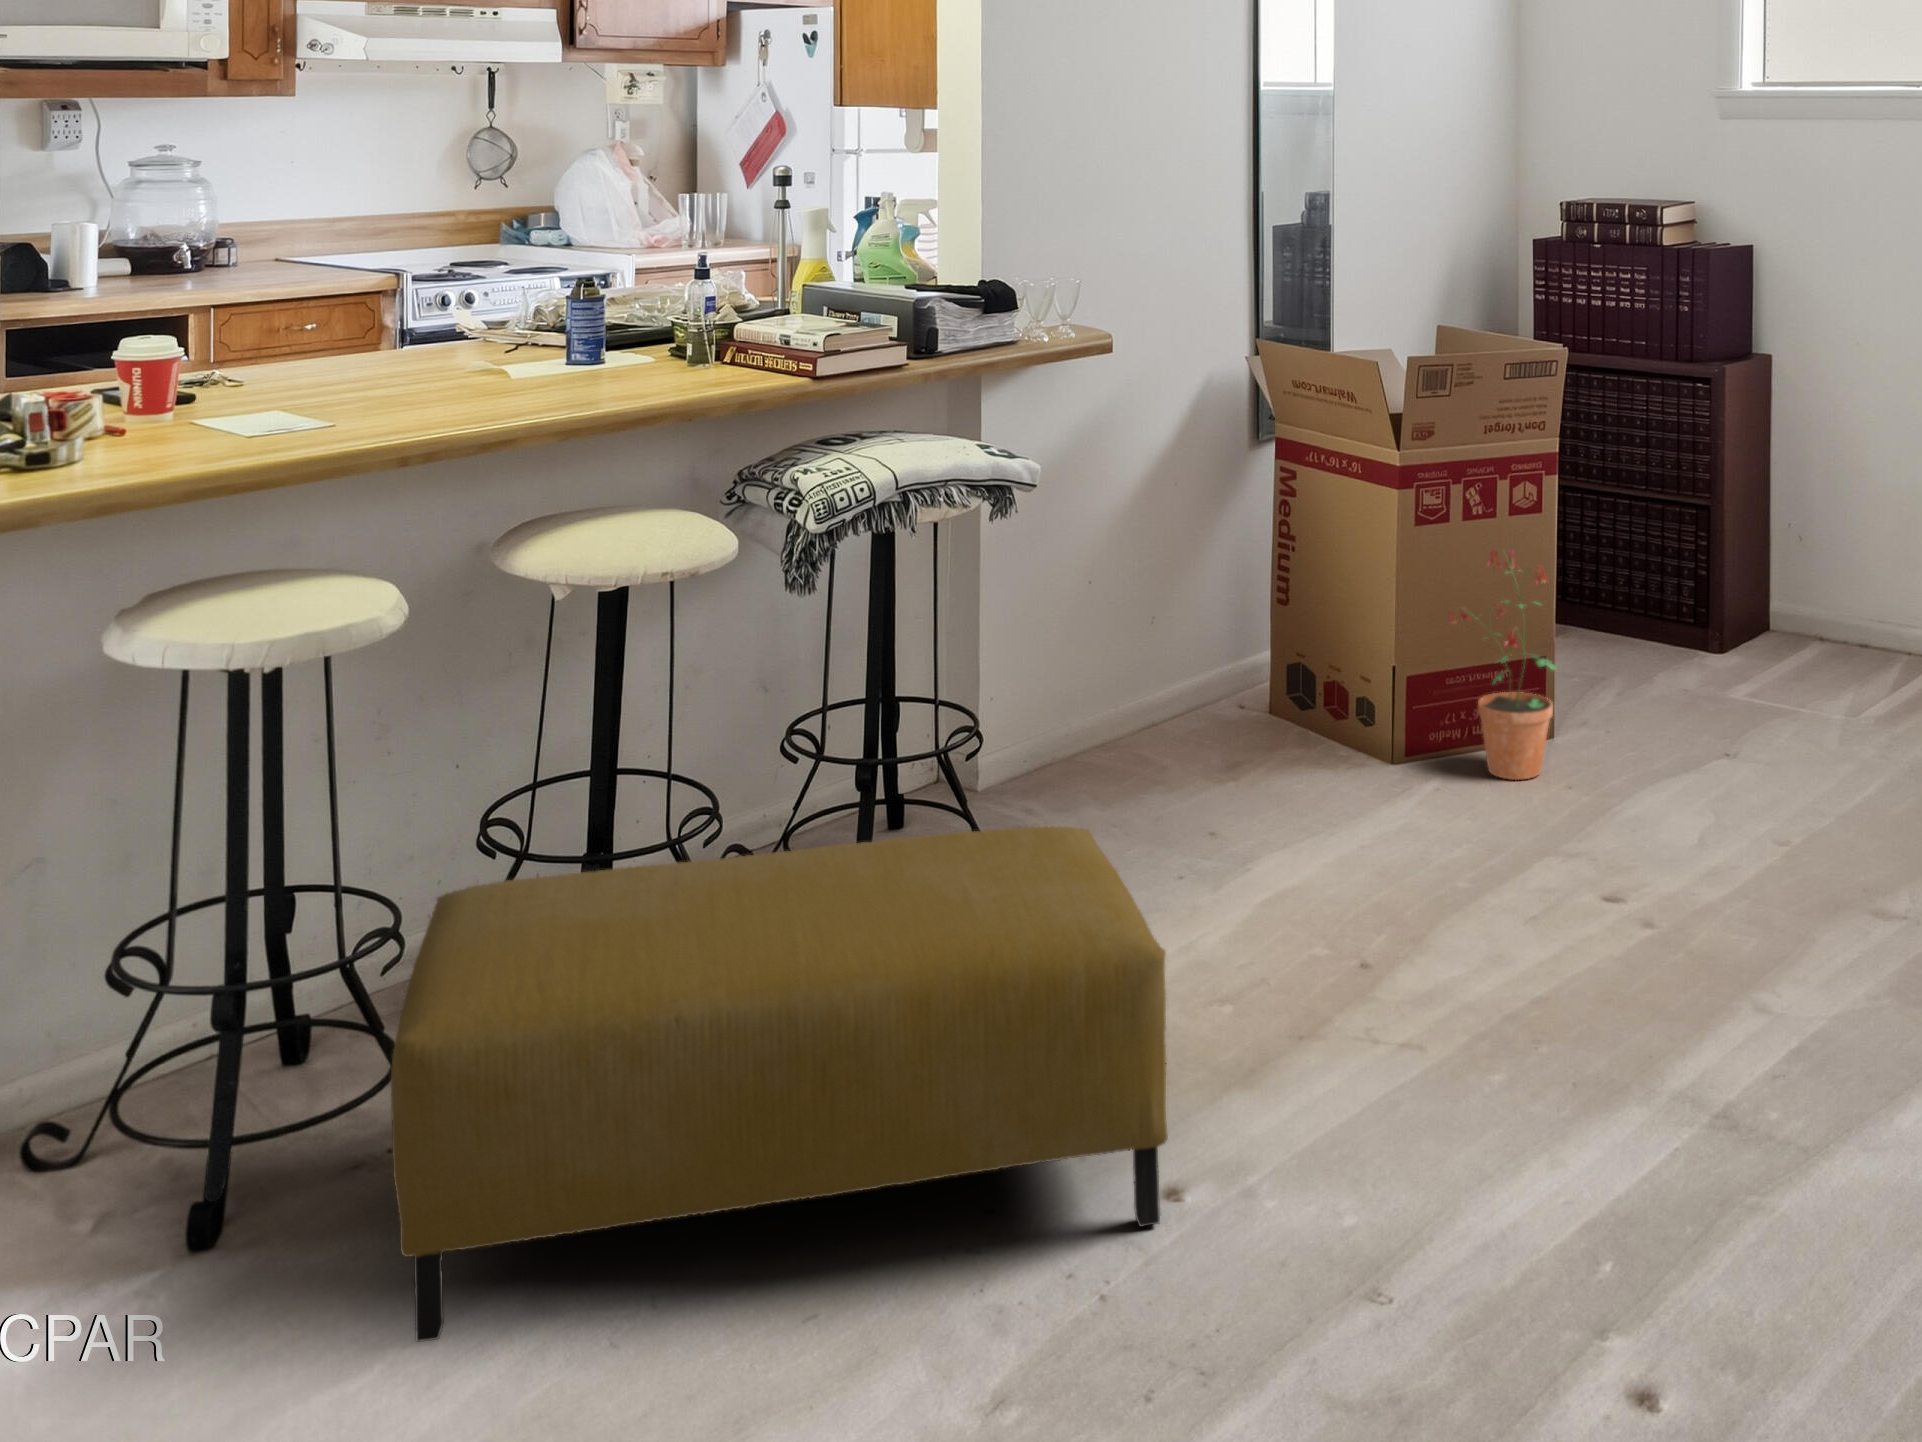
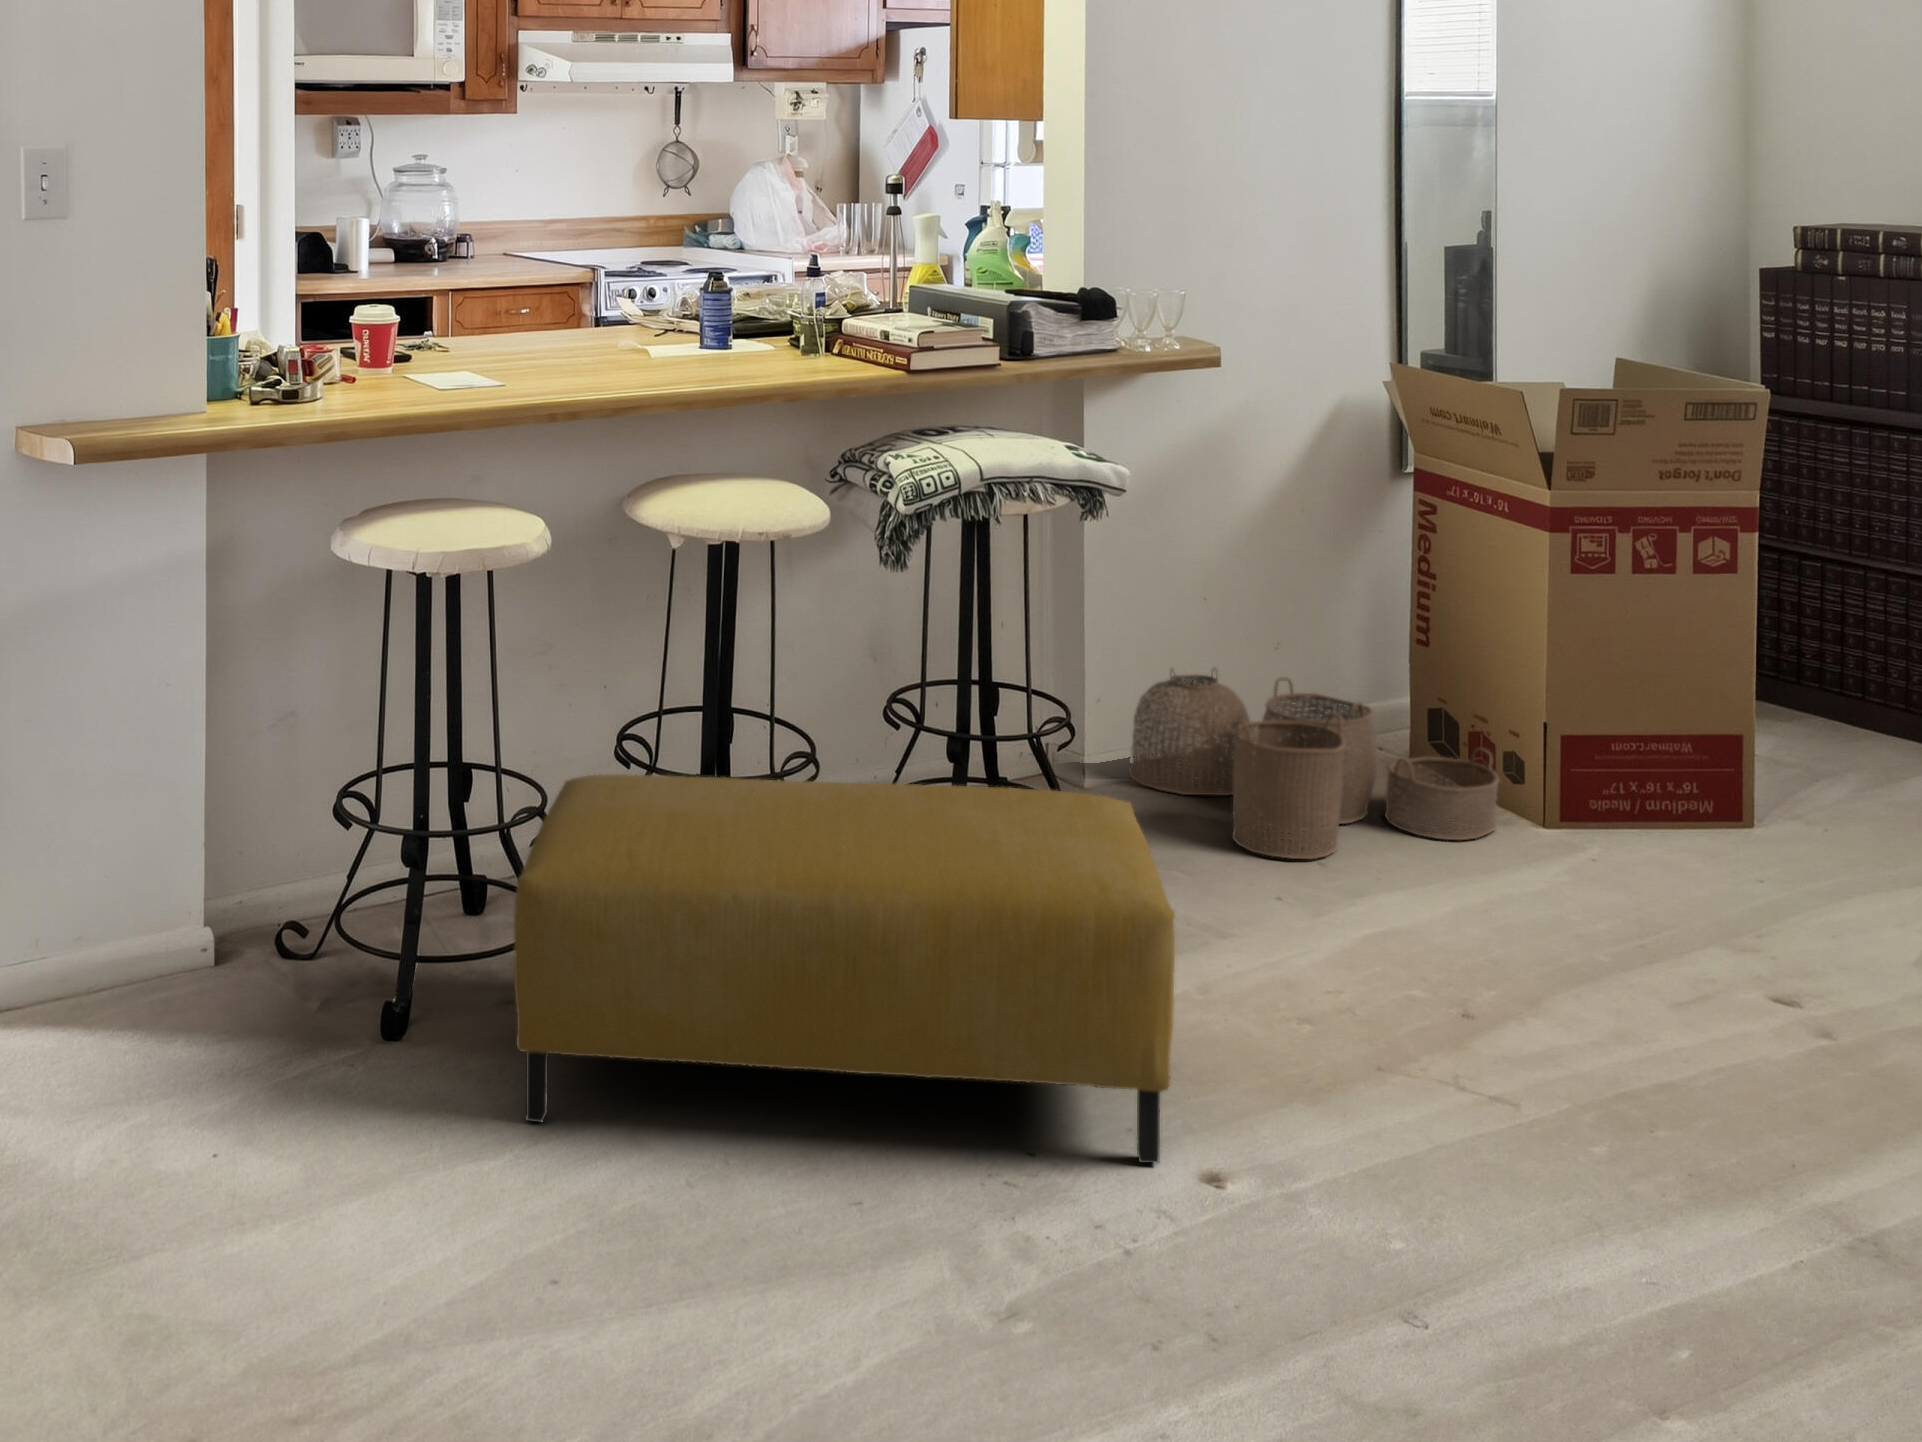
potted plant: present [1449,550,1556,780] -> none [1576,589,1712,839]
woven basket: none [1041,661,1390,850] -> present [1128,669,1499,859]

